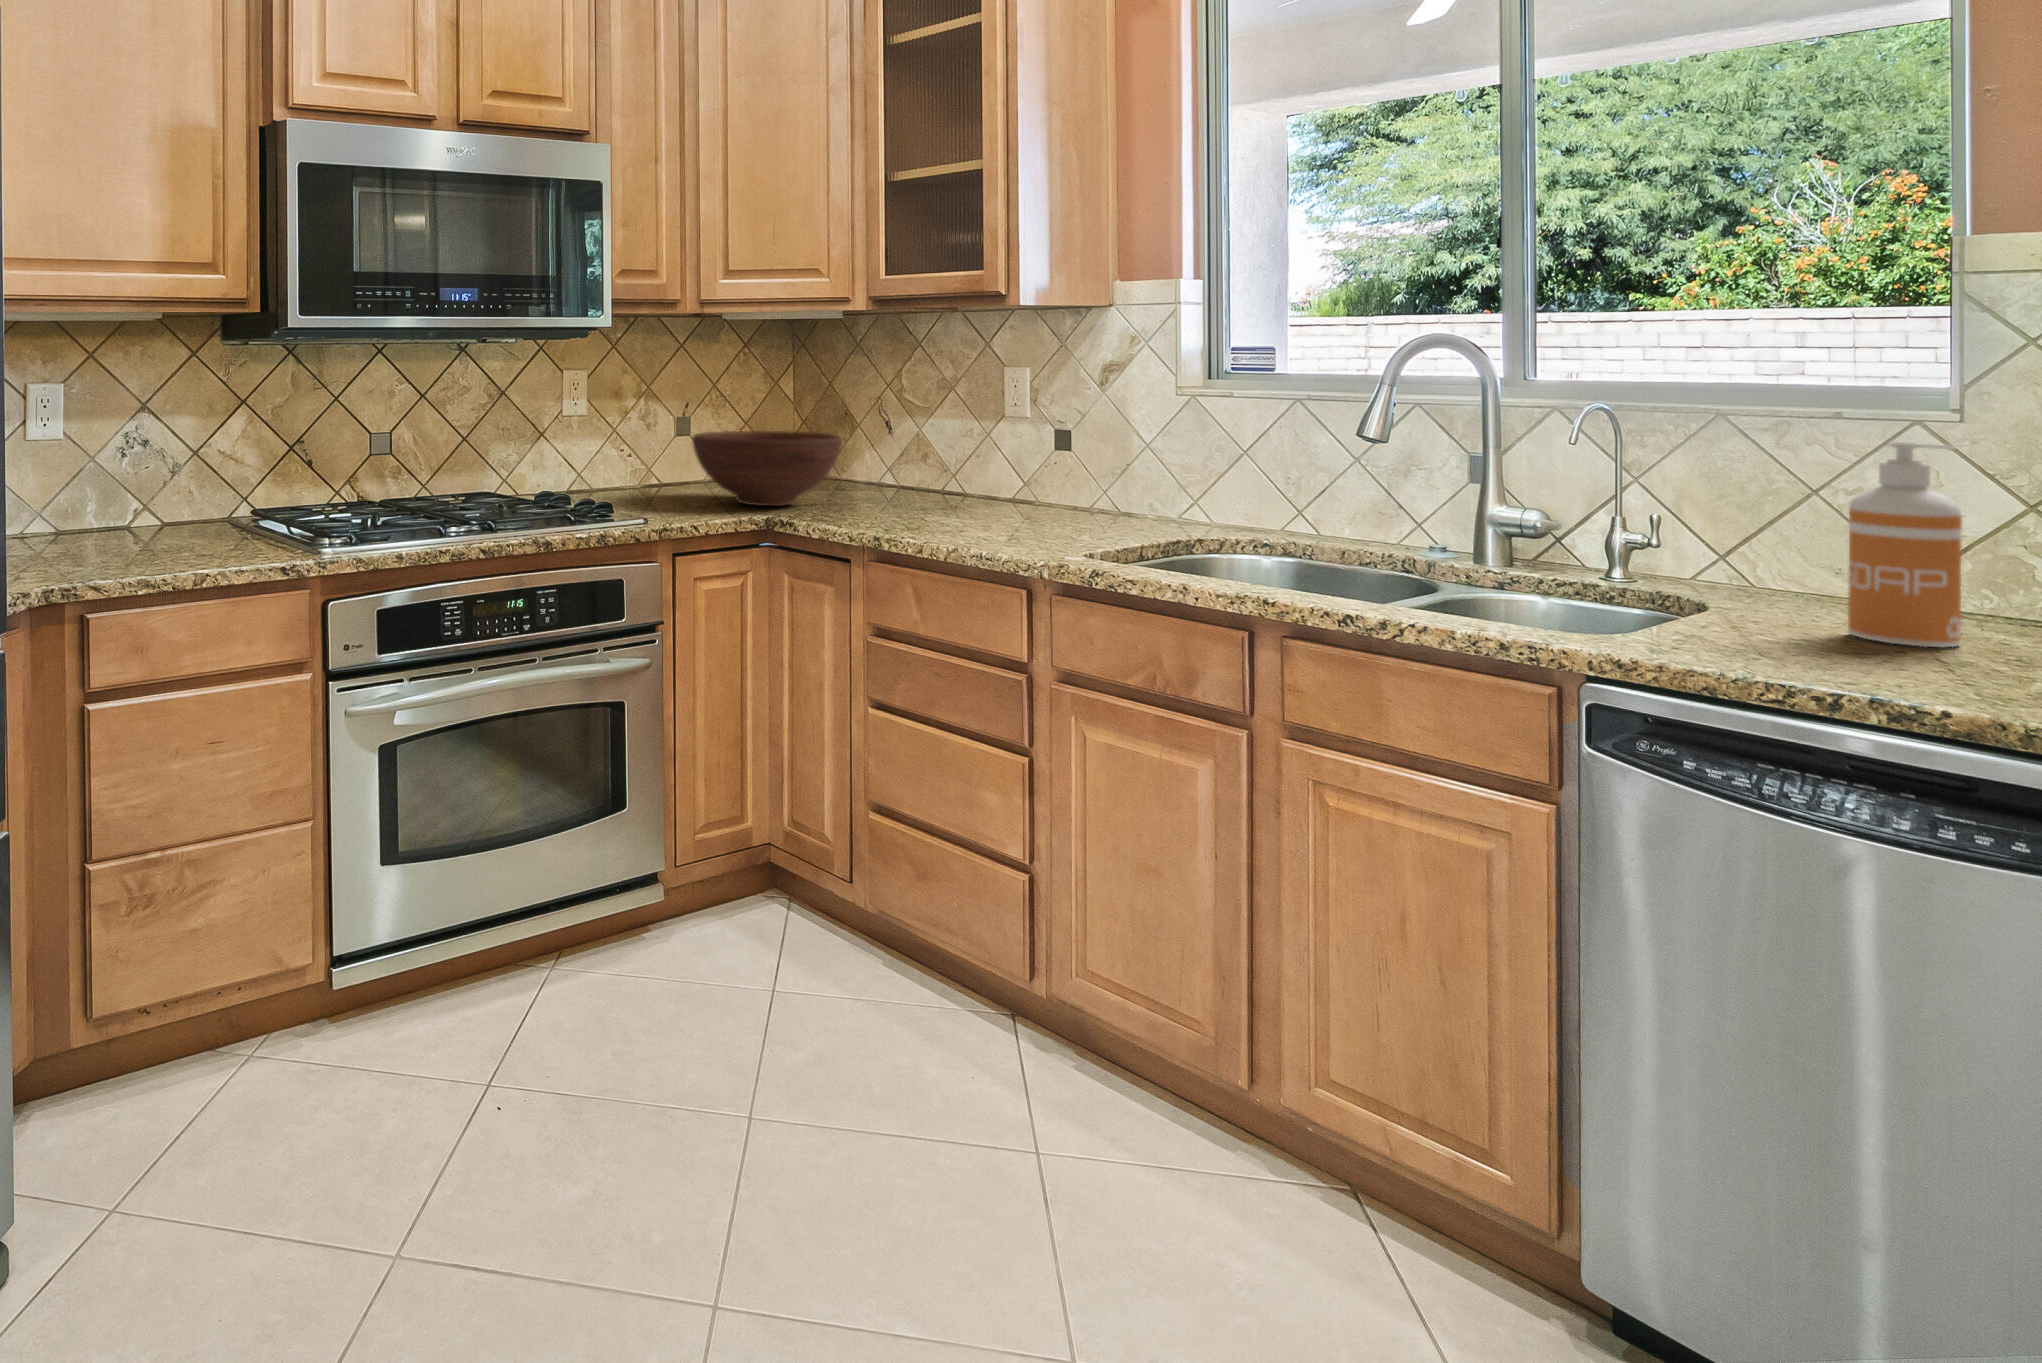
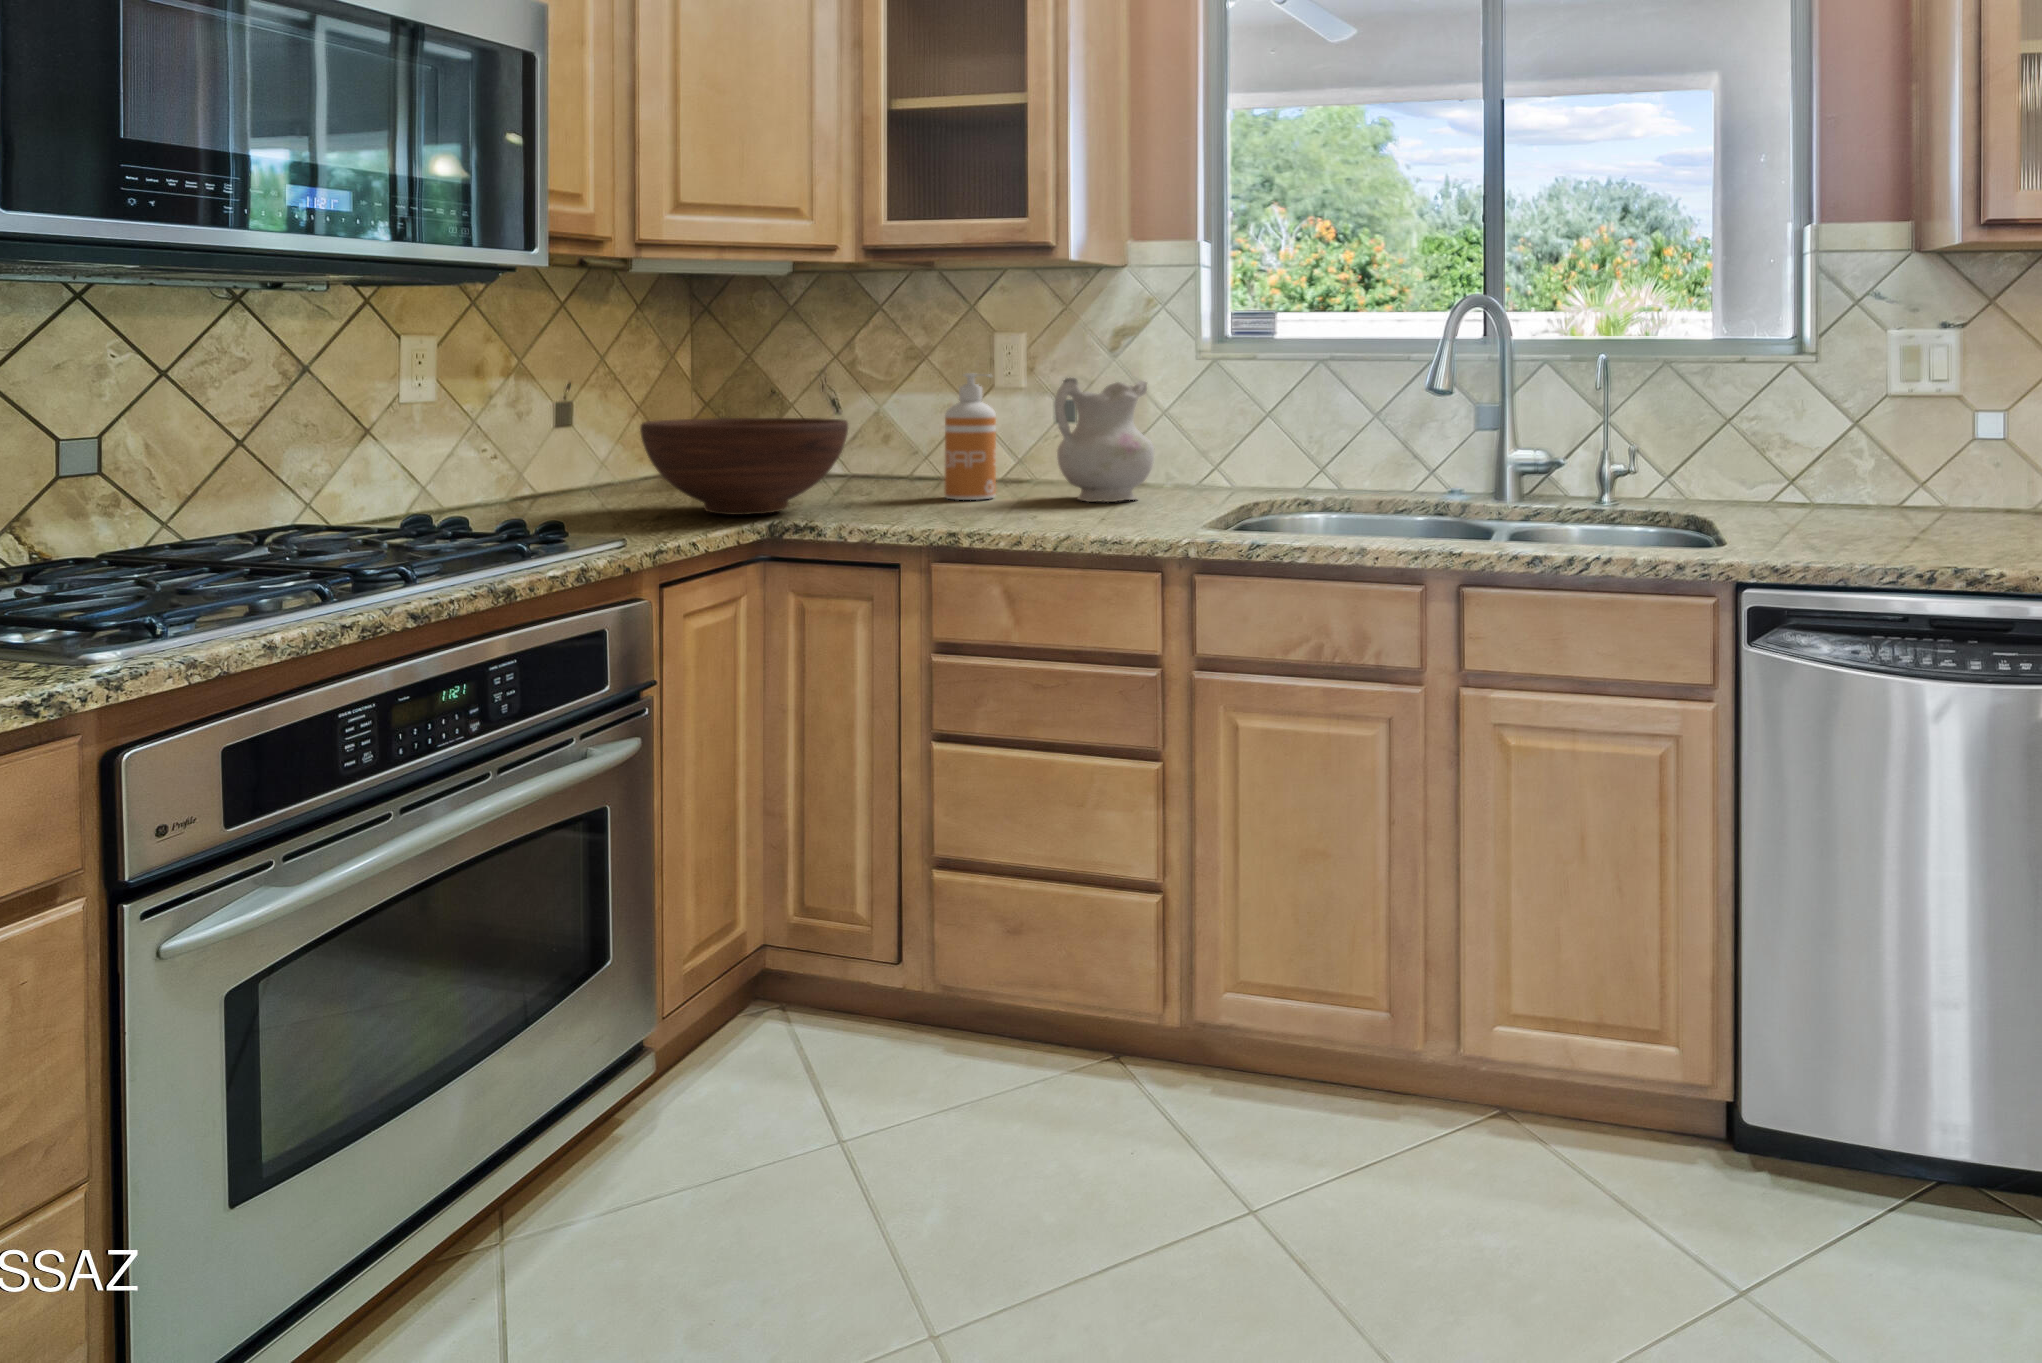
ceramic pitcher: none [1020,406,1124,520] -> present [1055,378,1154,502]
soap dispenser: present [1848,442,1962,647] -> present [945,373,996,500]

